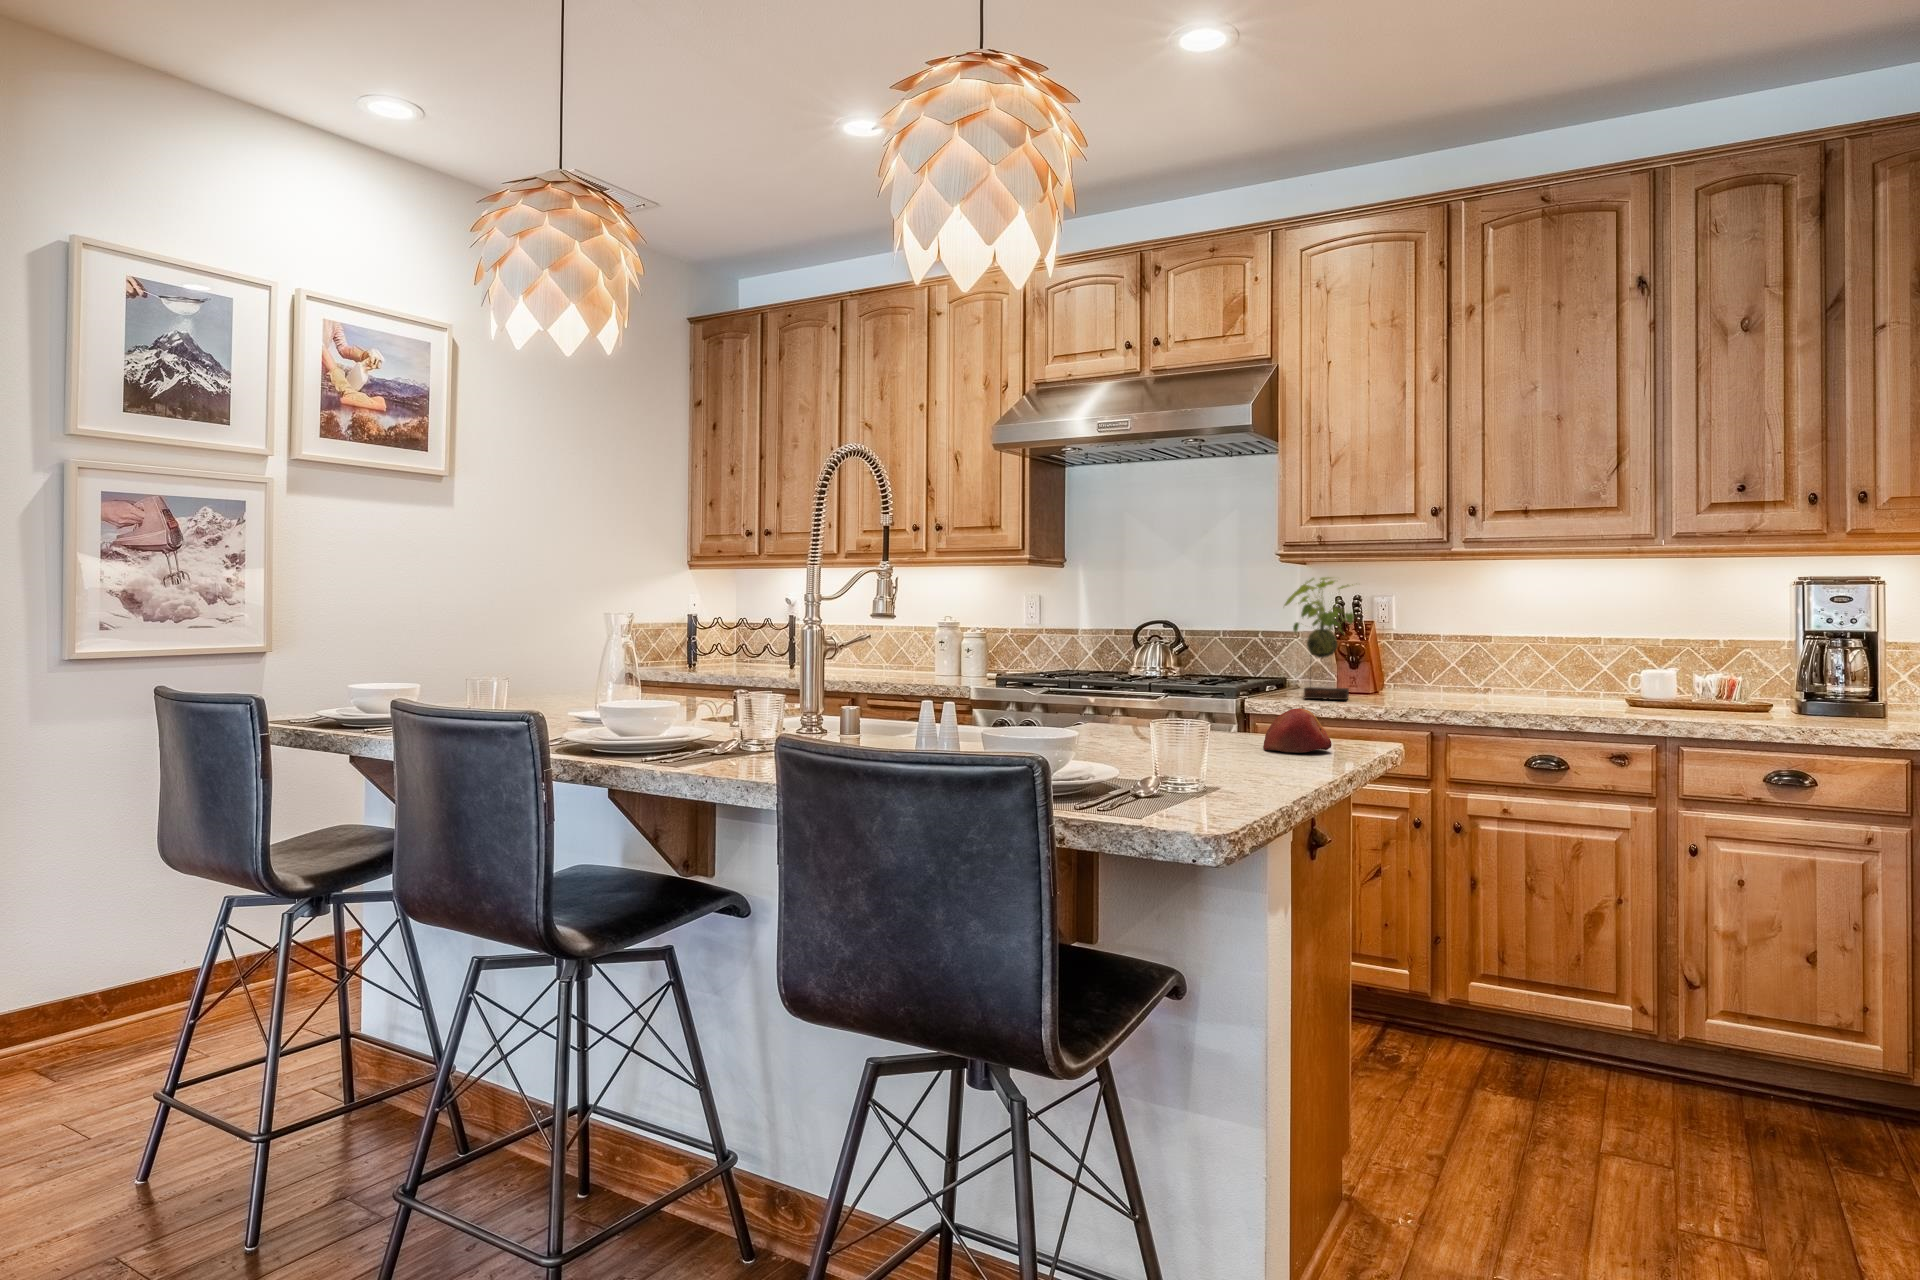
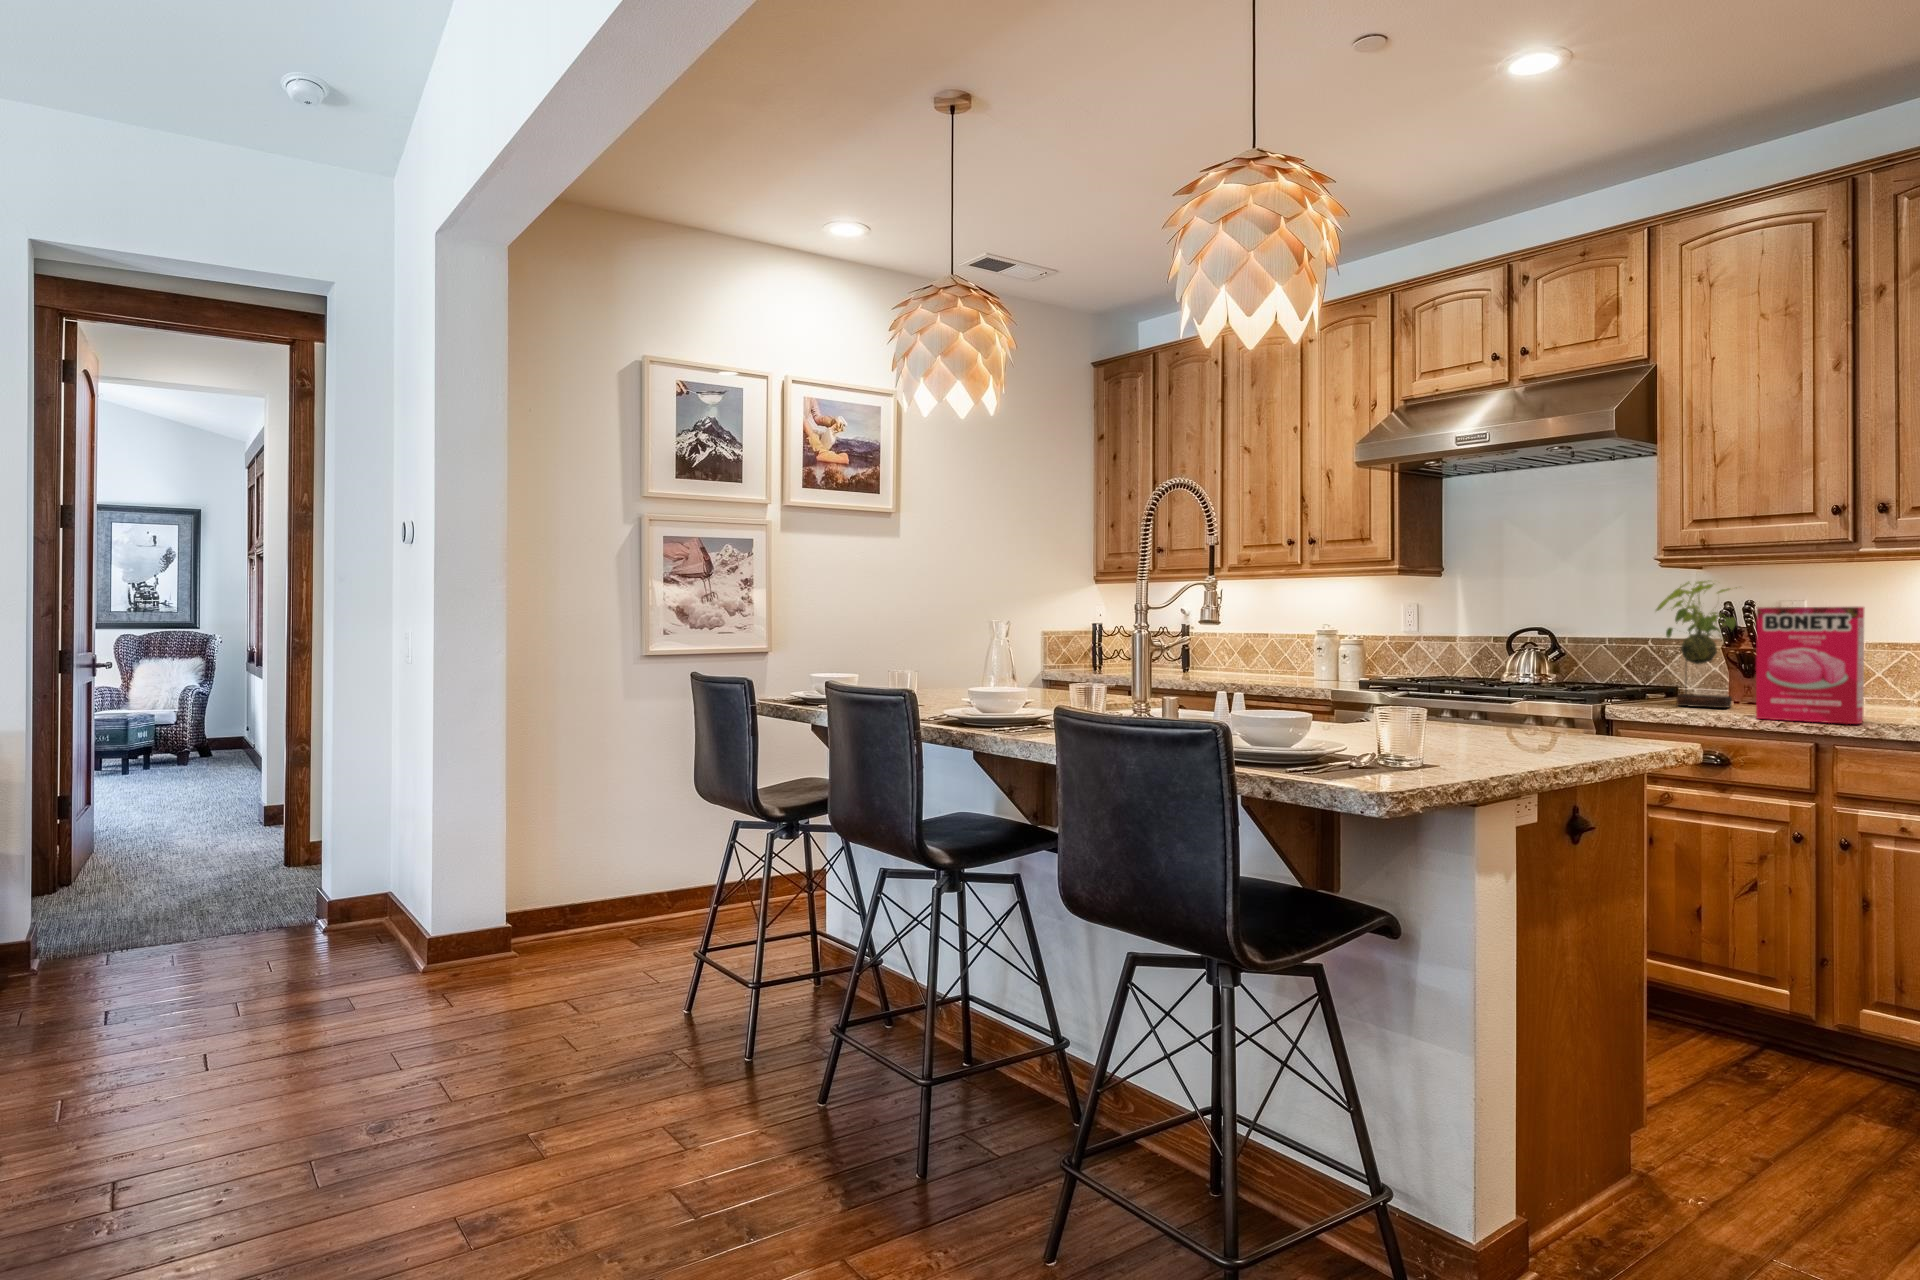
cereal box: none [1381,603,1469,714] -> present [1756,607,1864,724]
apple: present [1263,708,1332,753] -> none [1525,704,1592,744]

